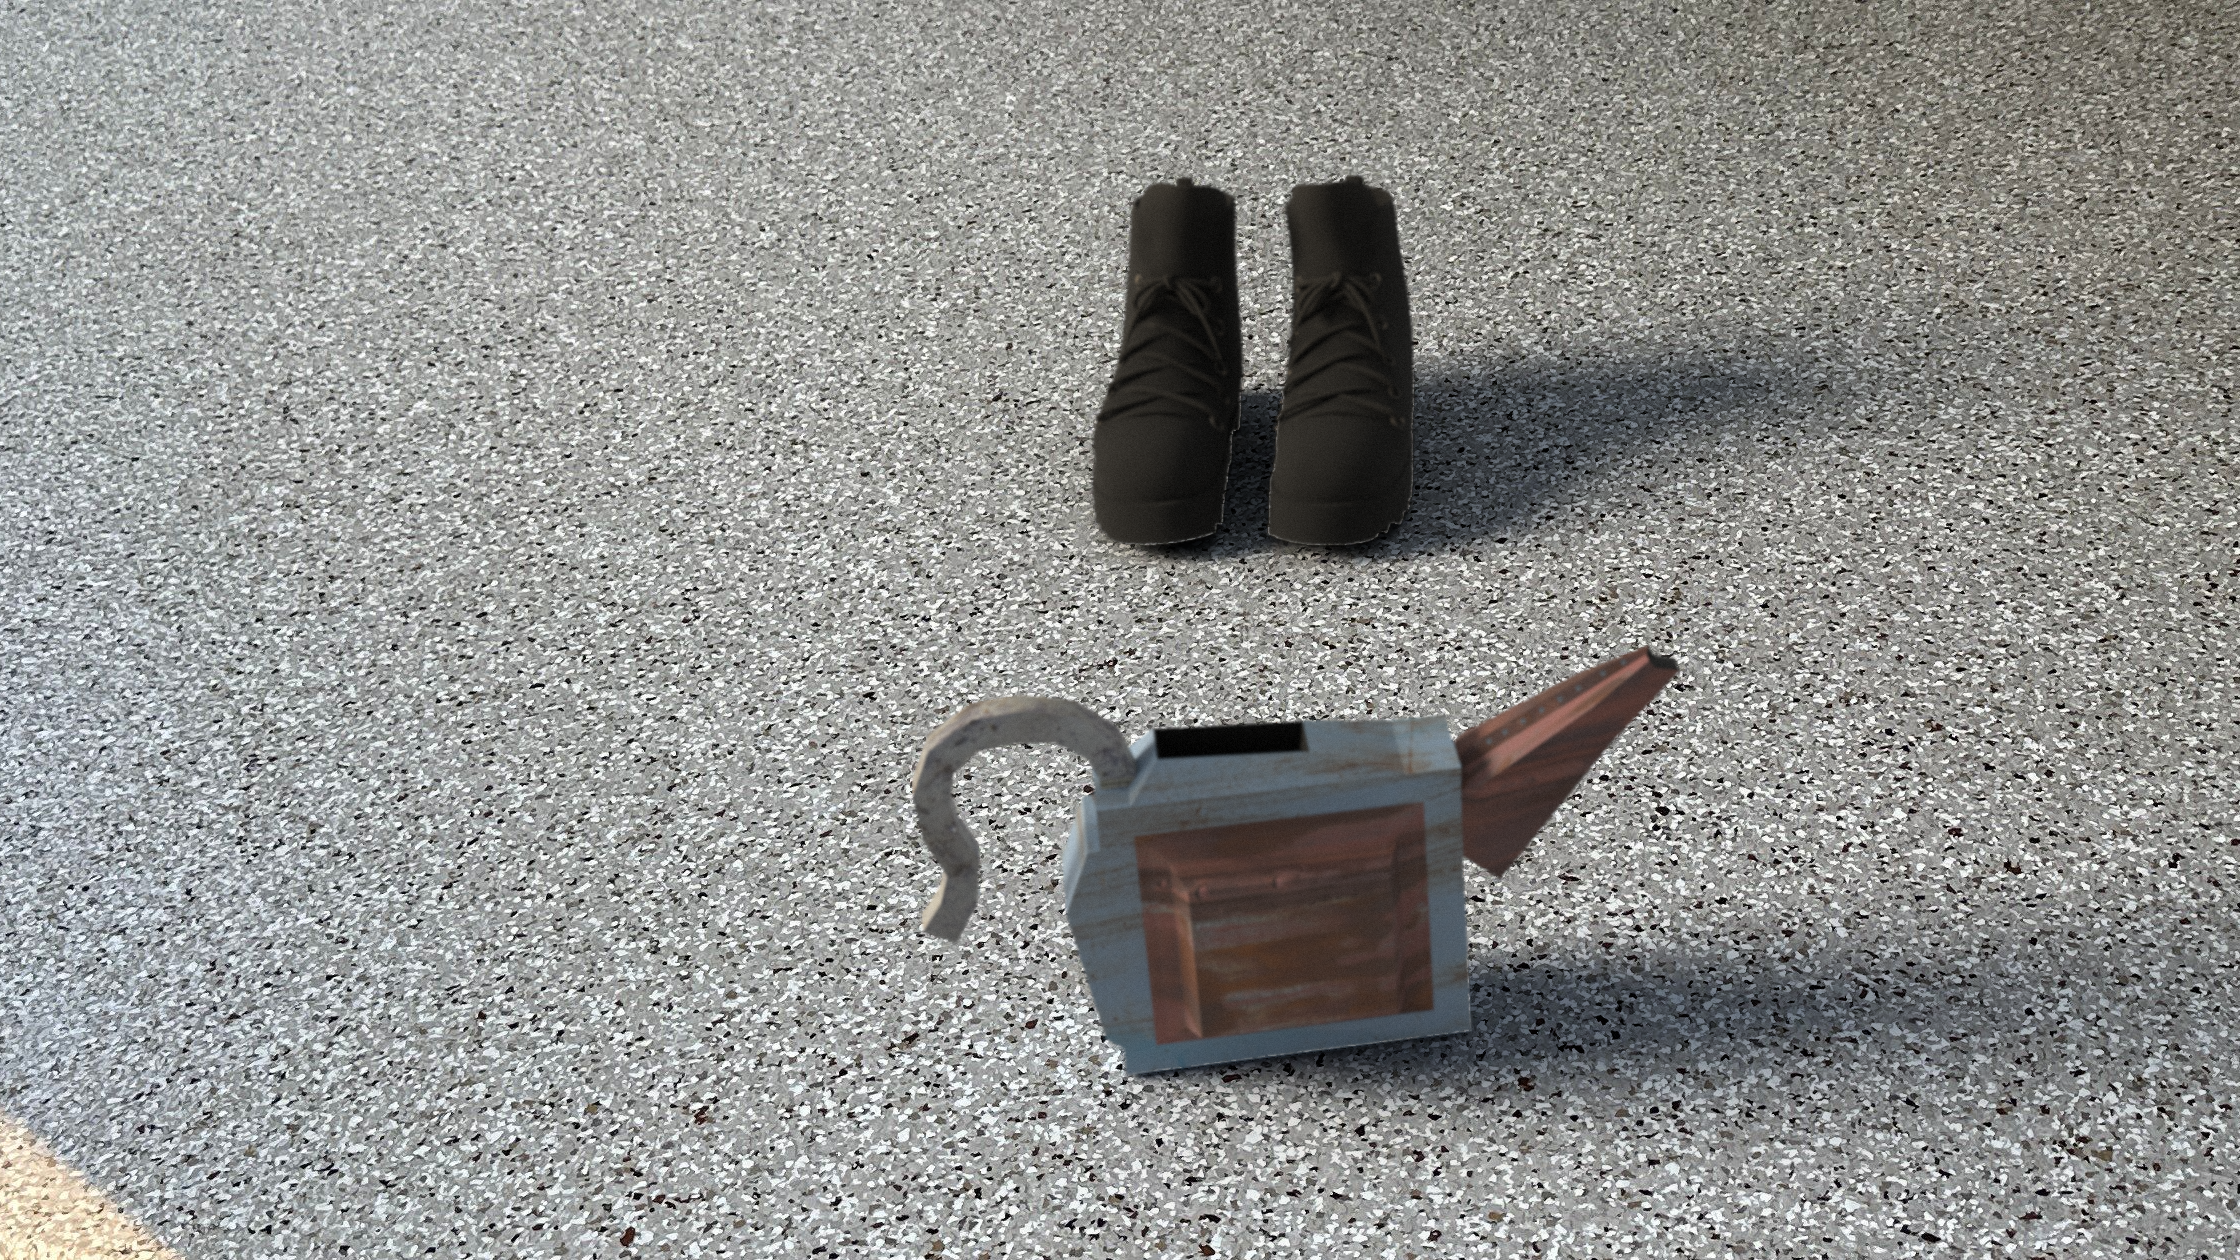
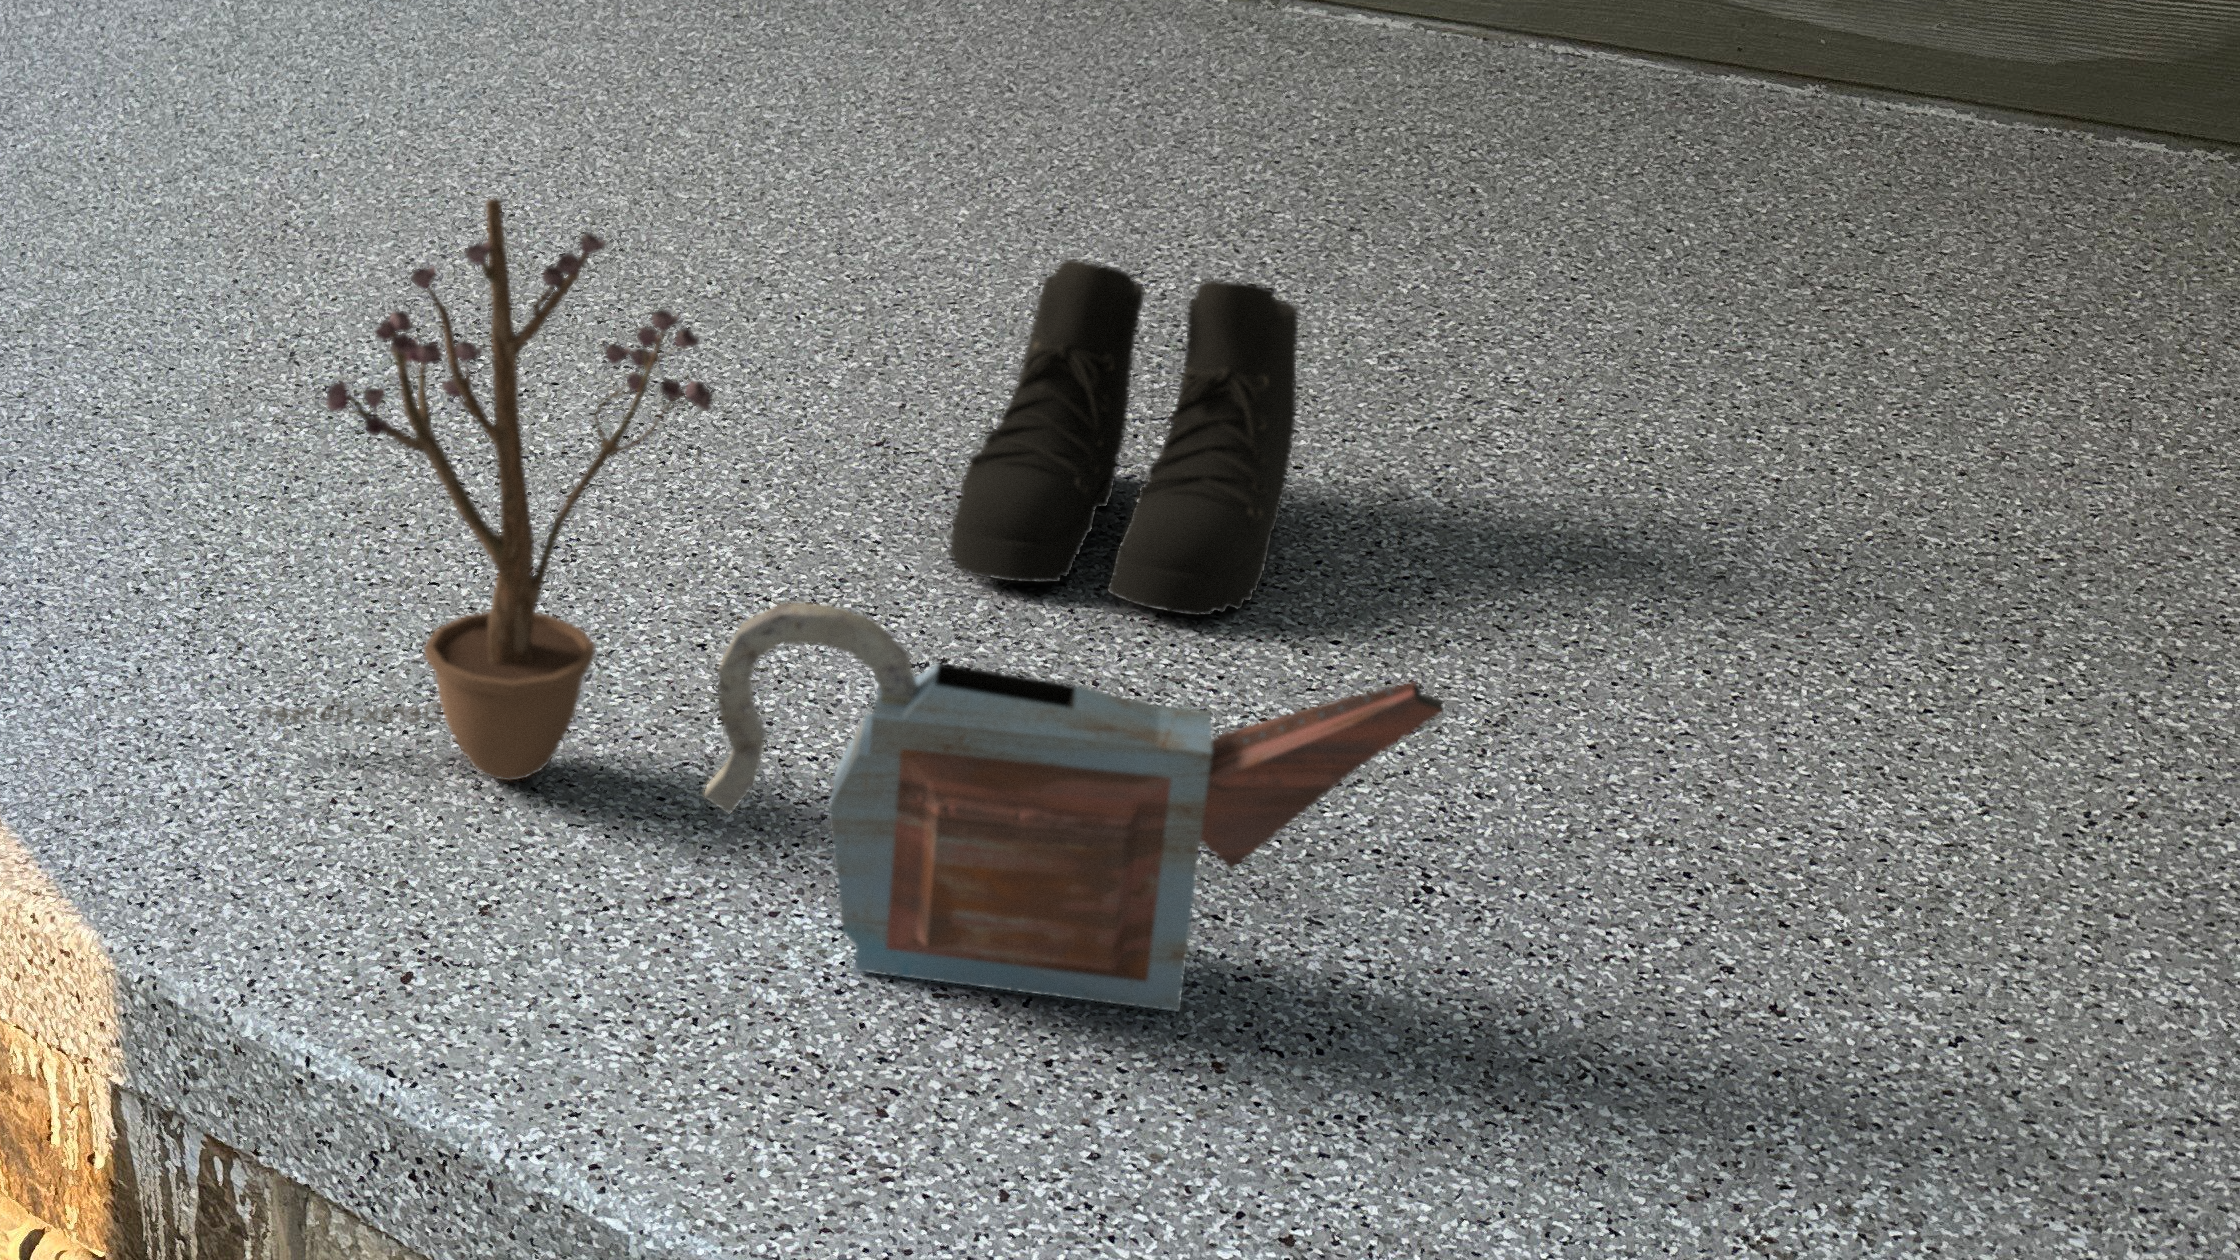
decorative plant: none [362,286,831,933] -> present [258,199,712,781]

